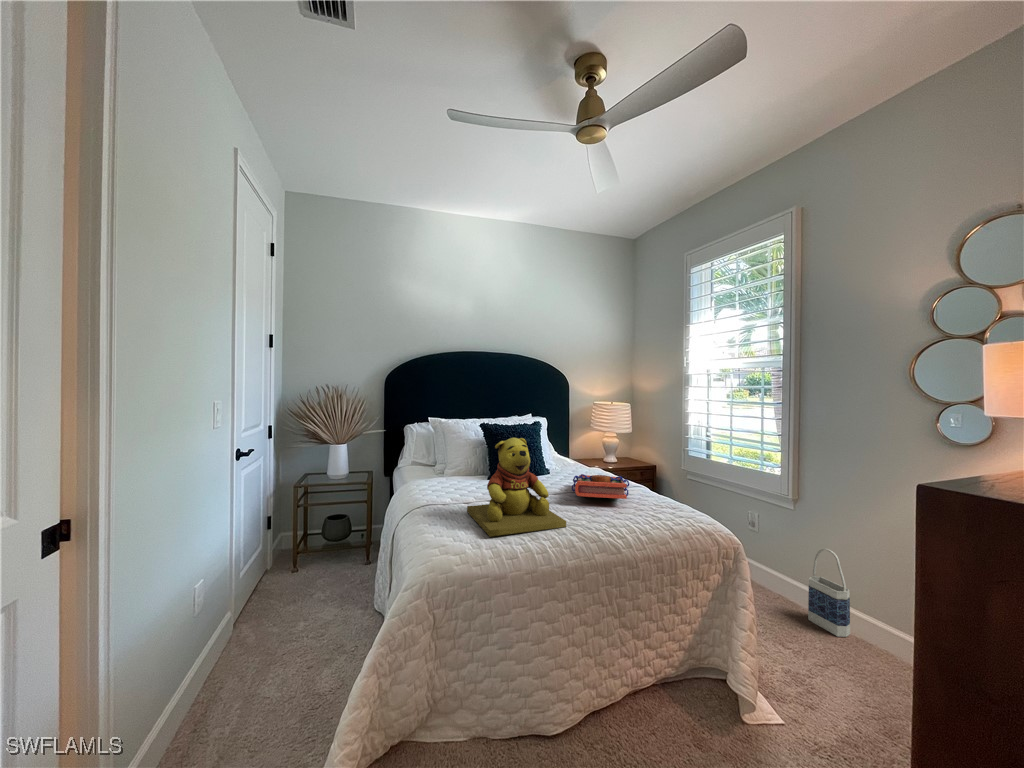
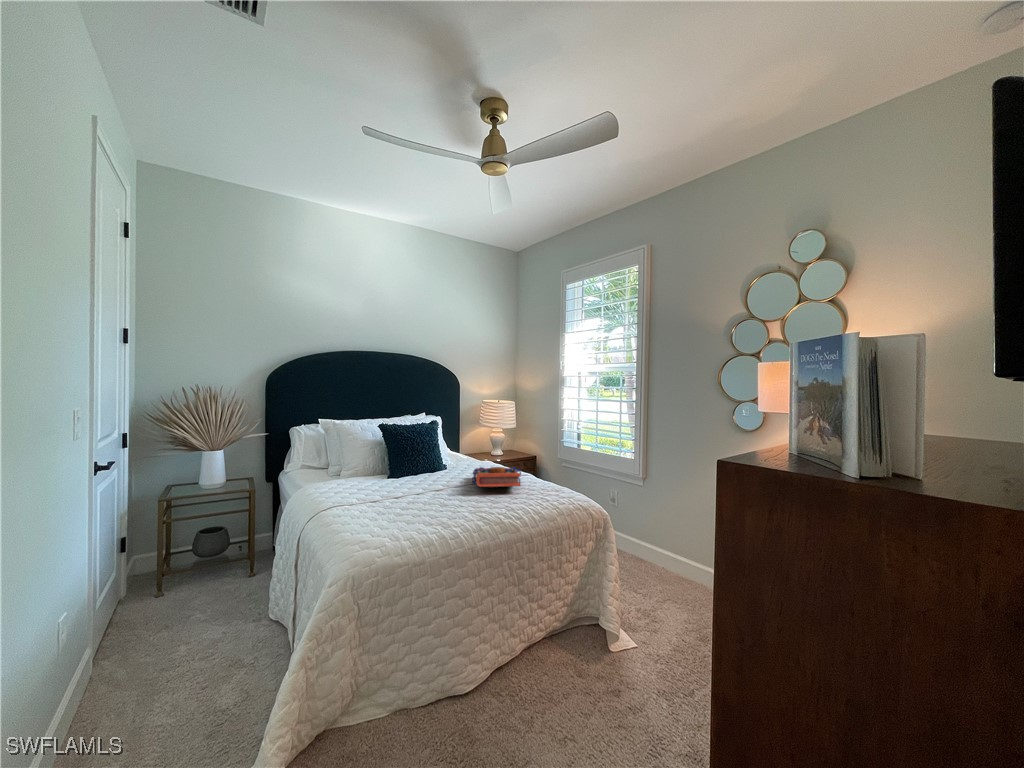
teddy bear: present [467,438,566,537] -> none [377,438,473,529]
bag: present [808,549,850,637] -> none [652,513,679,579]

